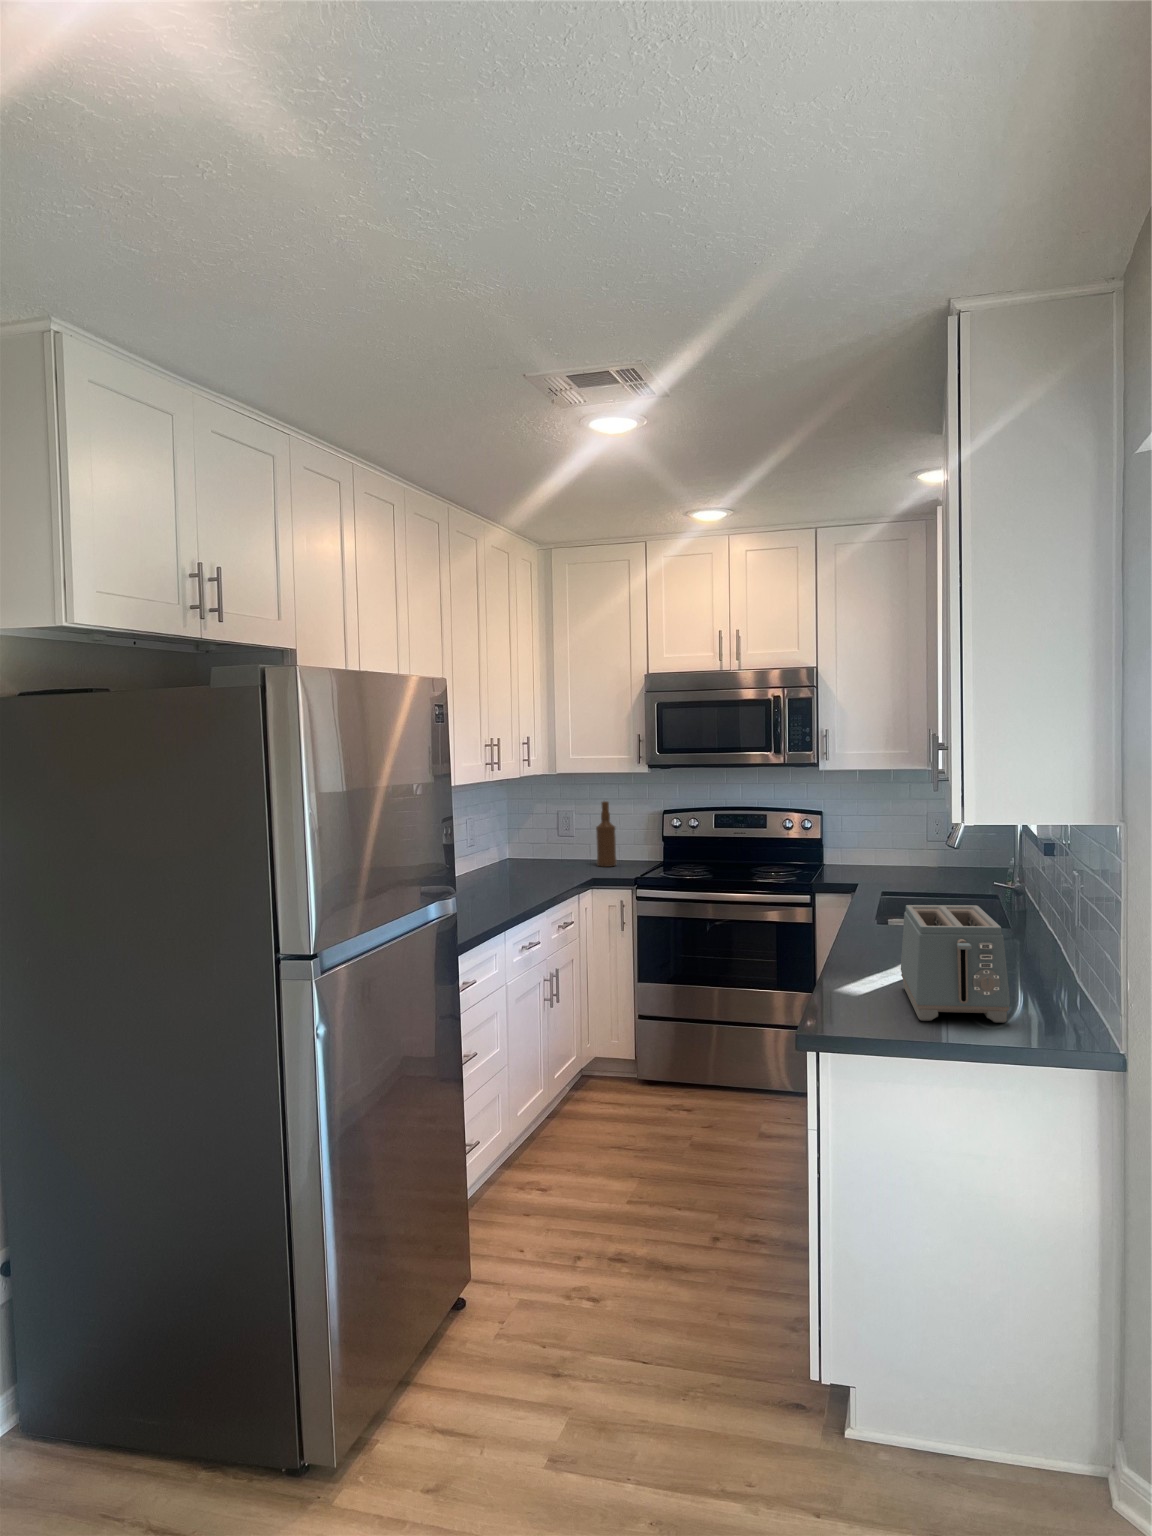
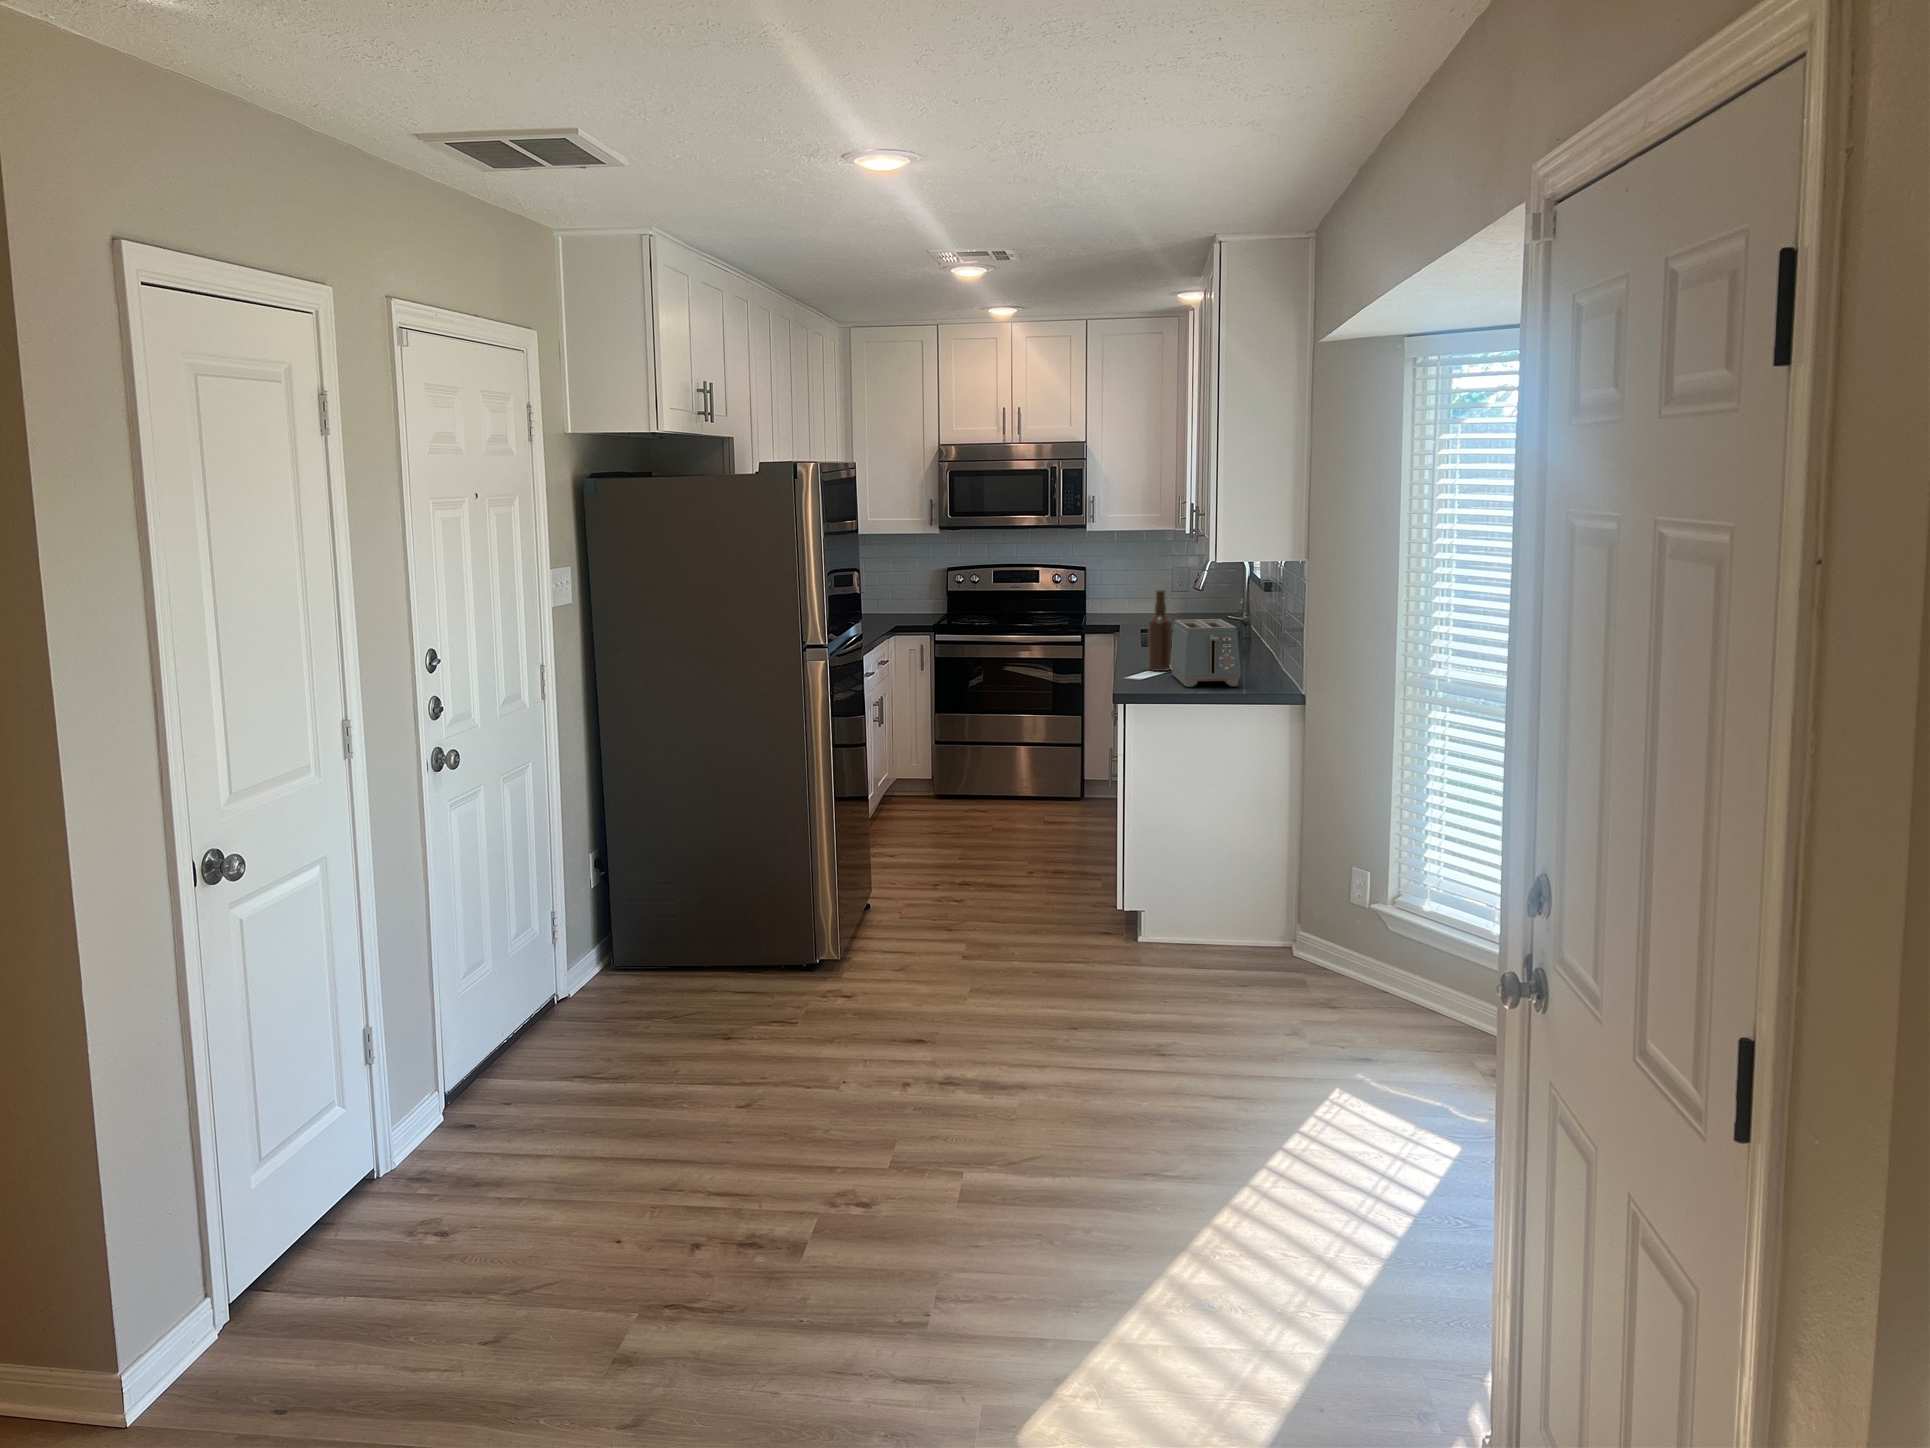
bottle: present [596,801,617,867] -> present [1148,590,1173,671]

